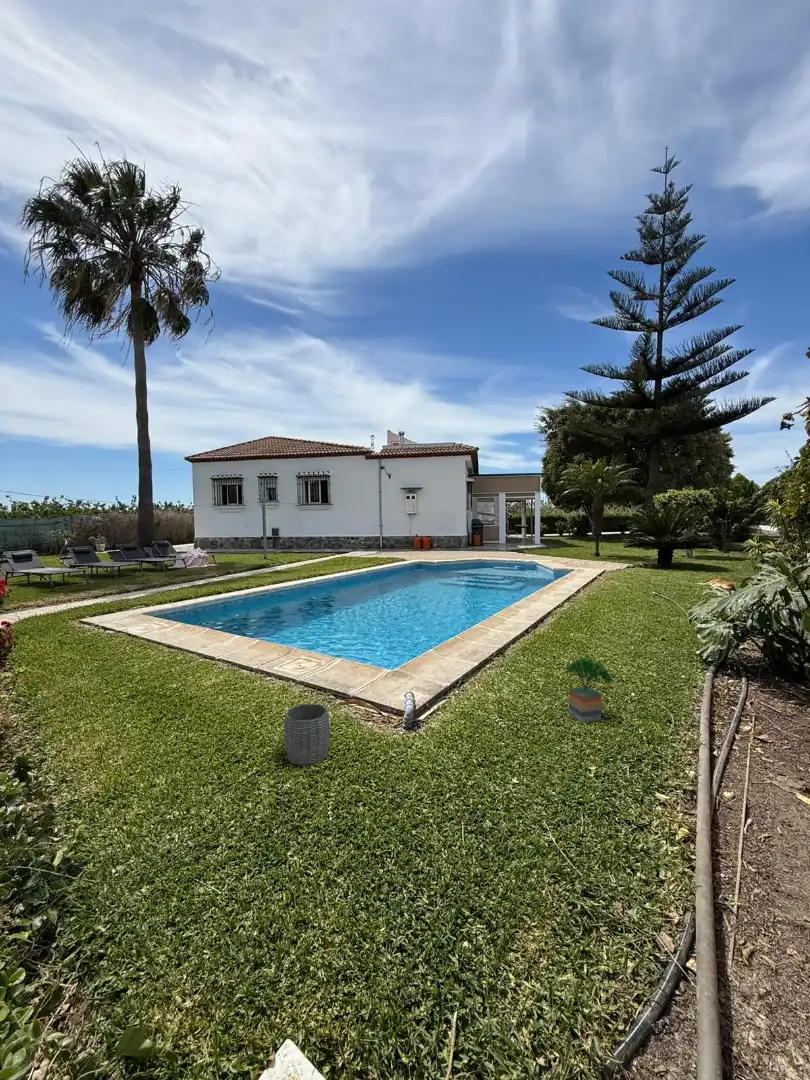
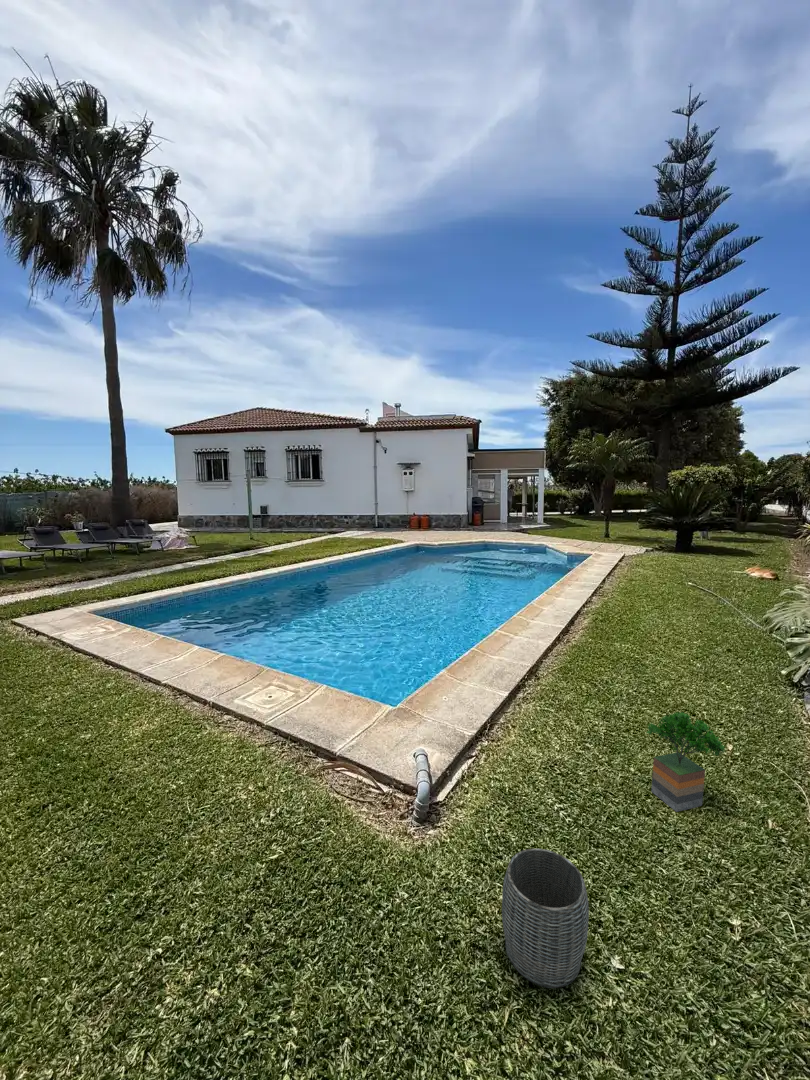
woven basket: present [284,704,330,765] -> present [502,848,589,988]

